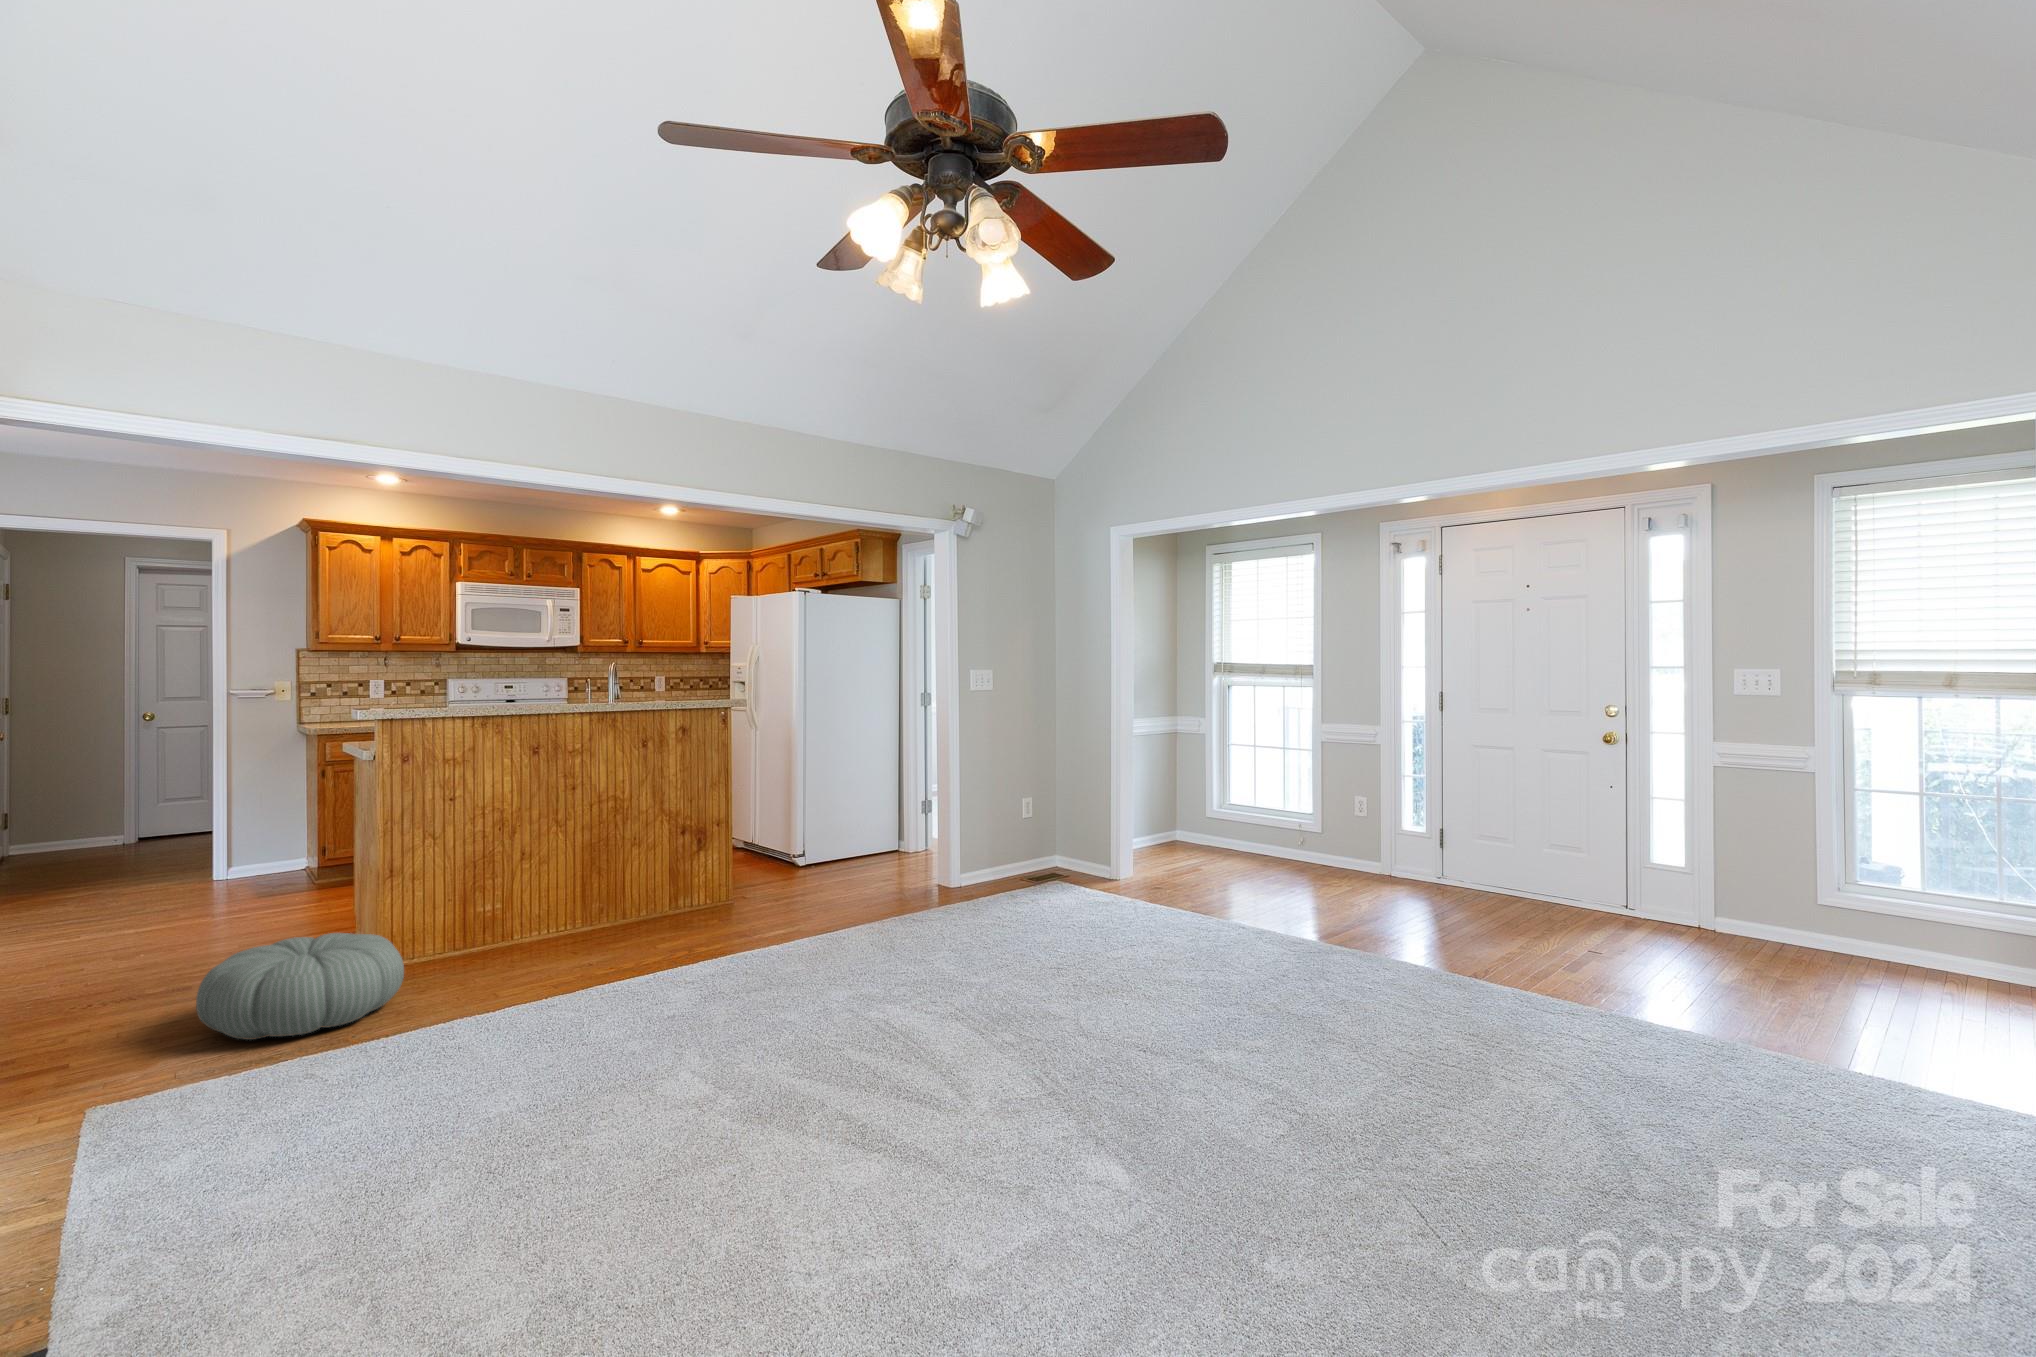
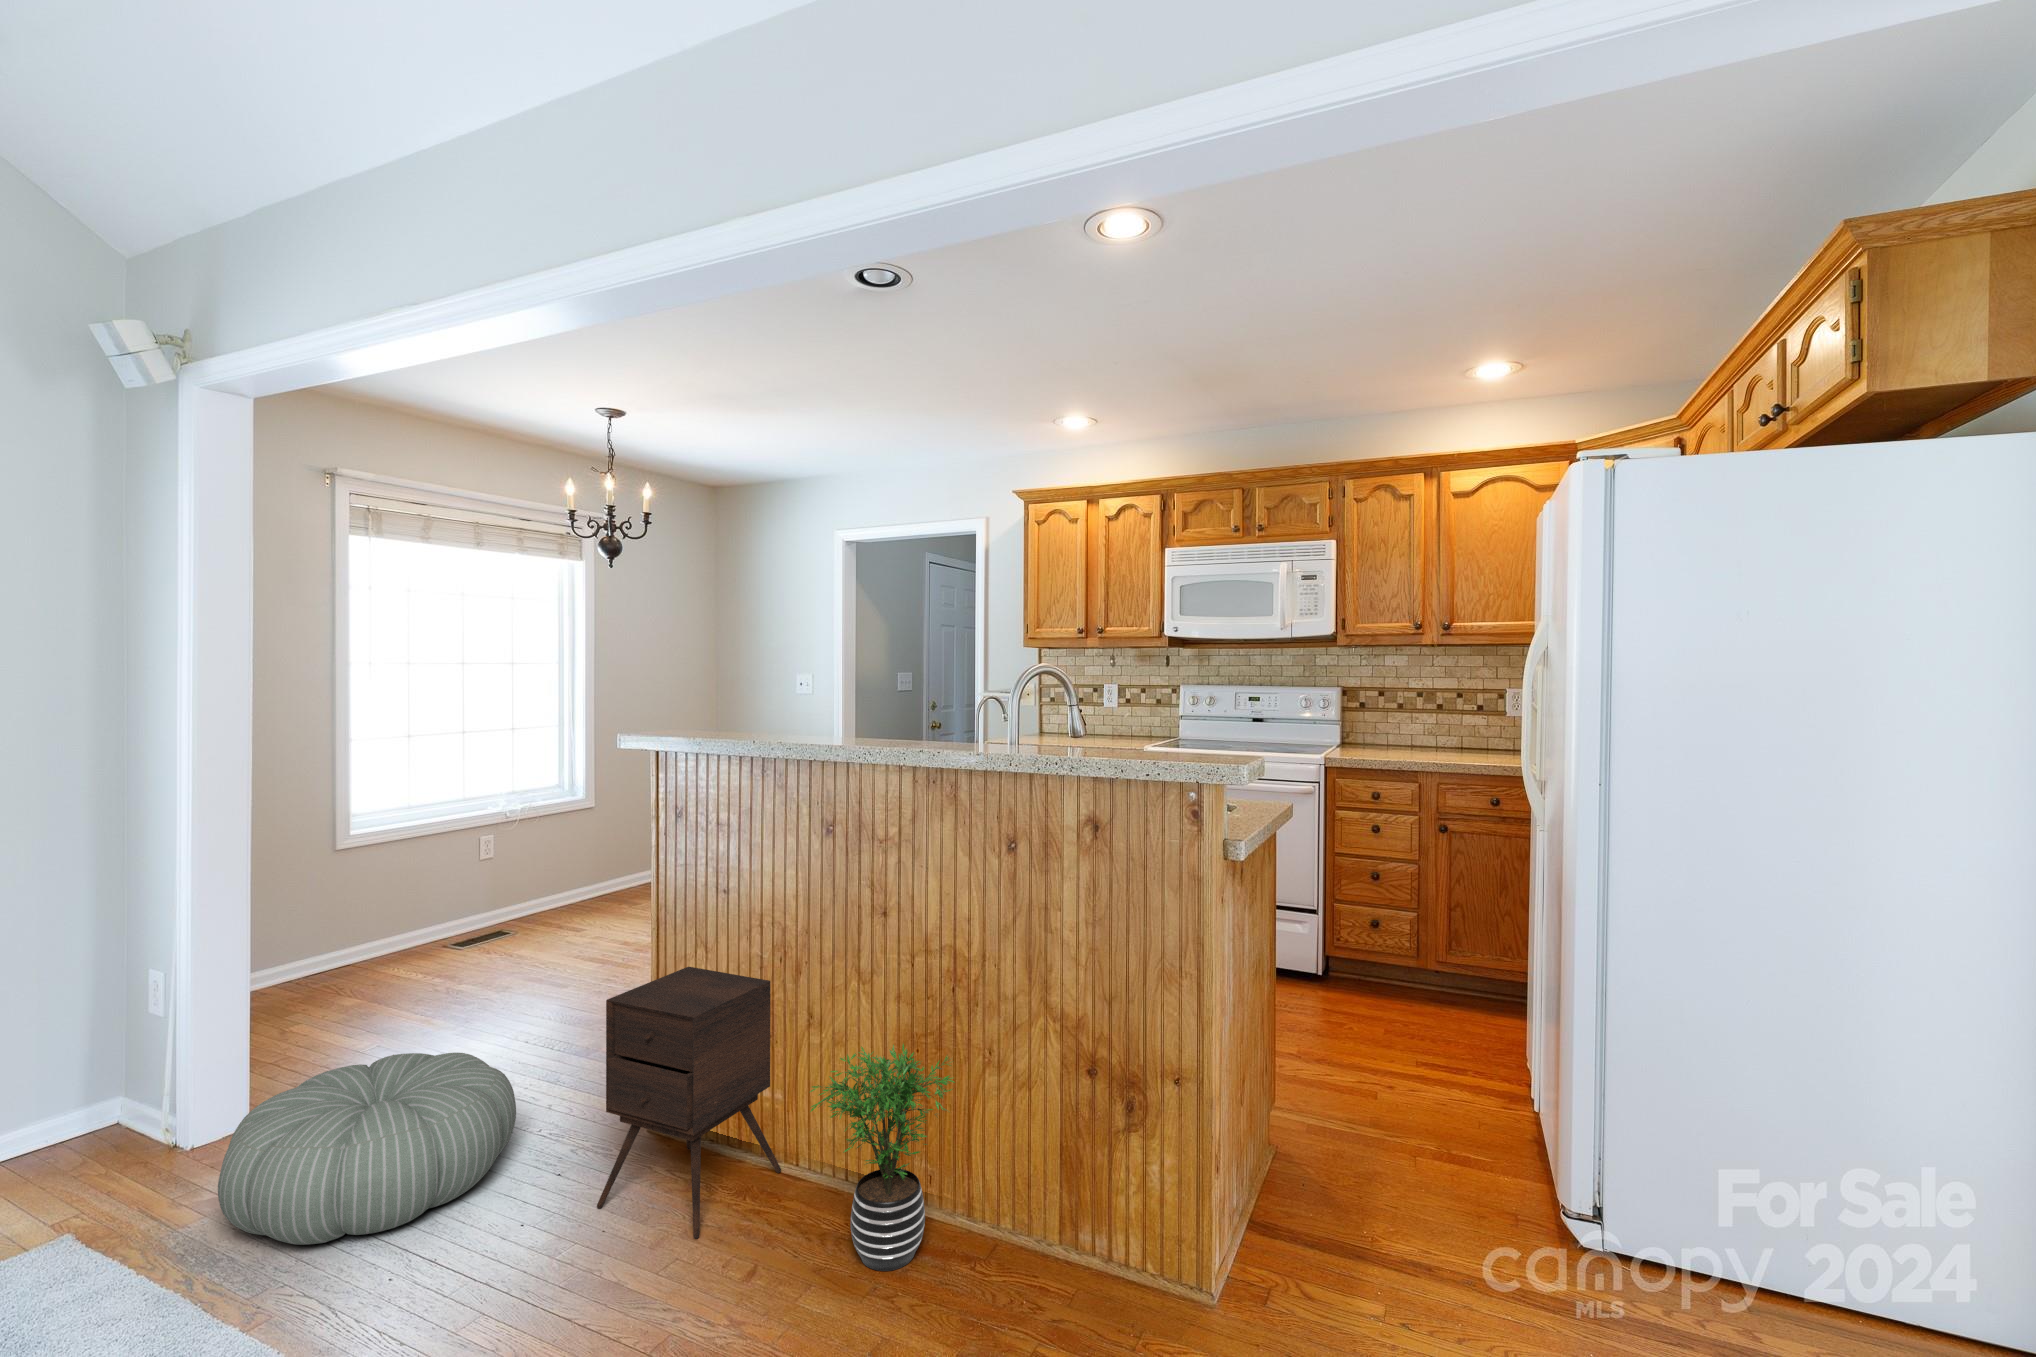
side table: none [445,837,542,971] -> present [597,967,781,1238]
potted plant: none [587,837,654,934] -> present [810,1044,955,1271]

